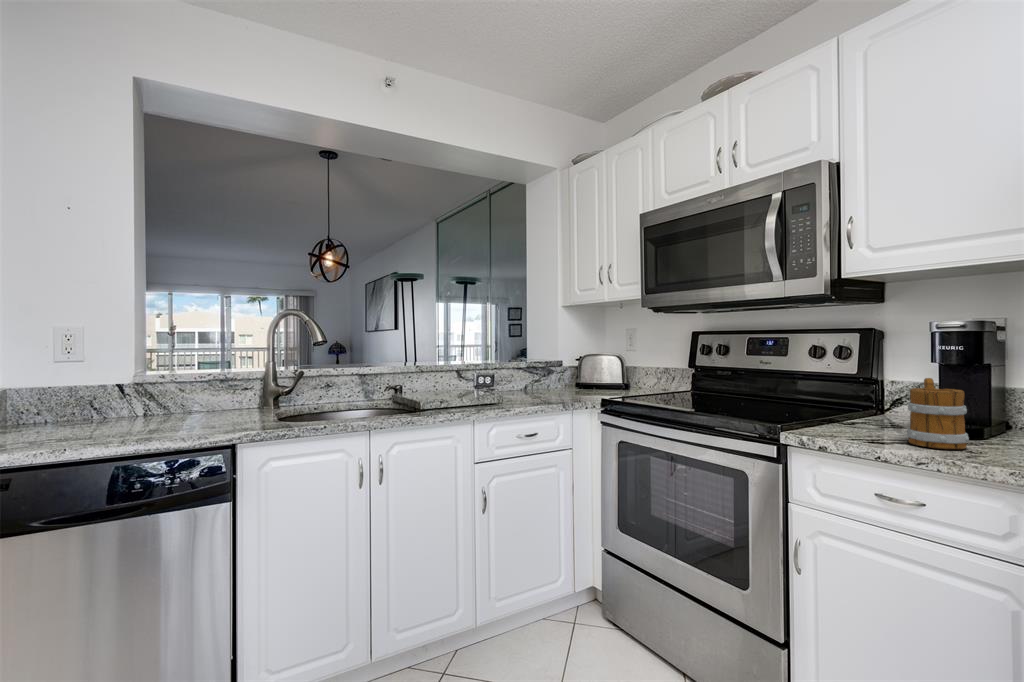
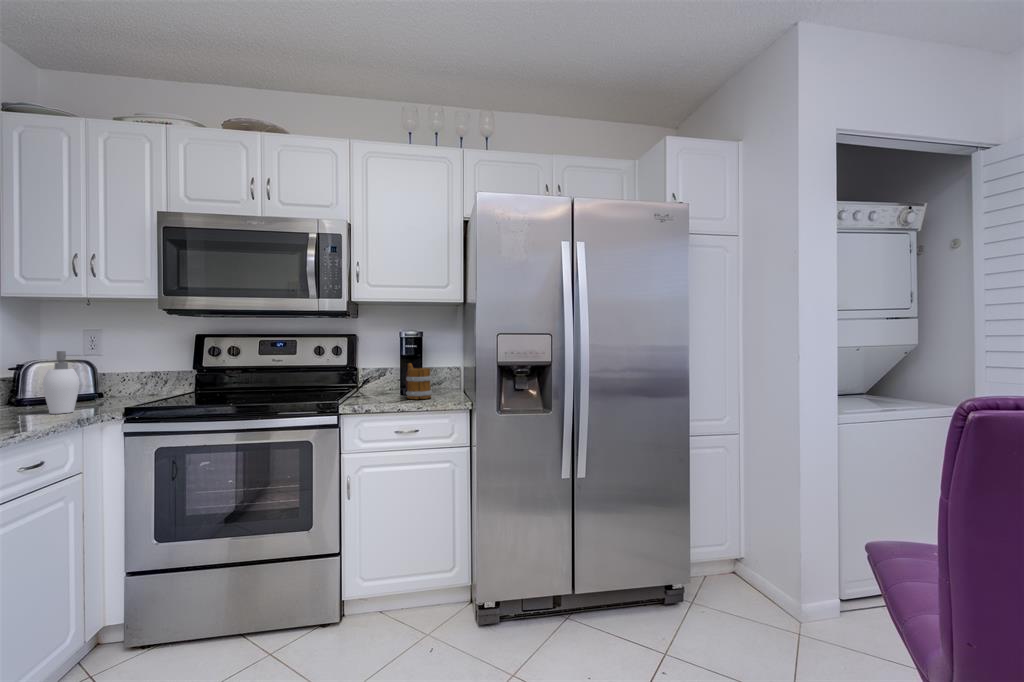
soap dispenser: none [558,347,580,398] -> present [43,351,80,414]

